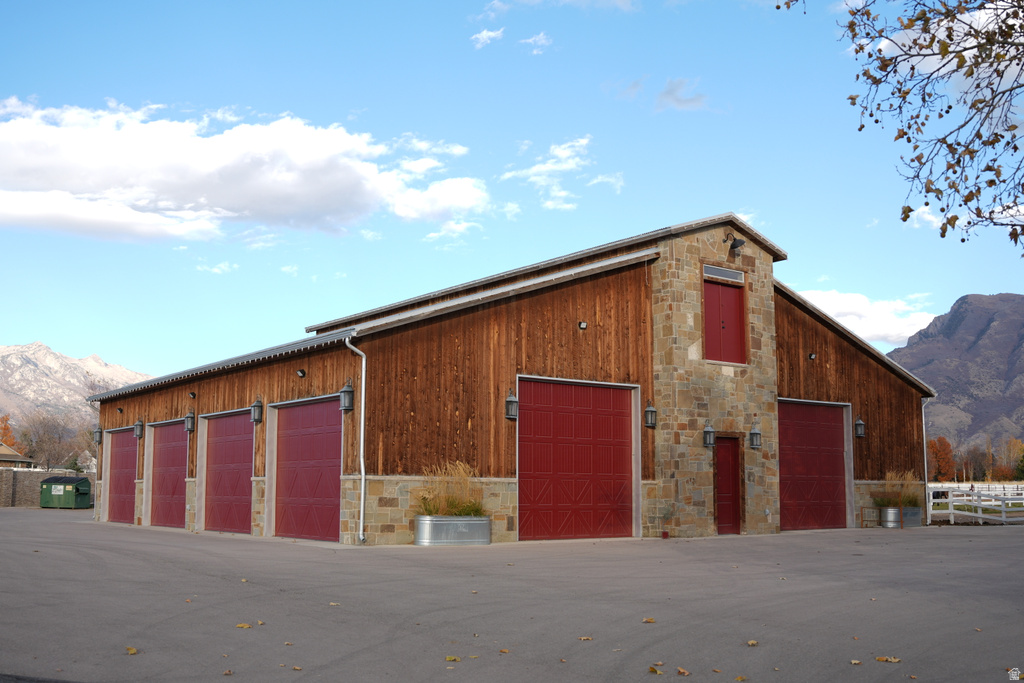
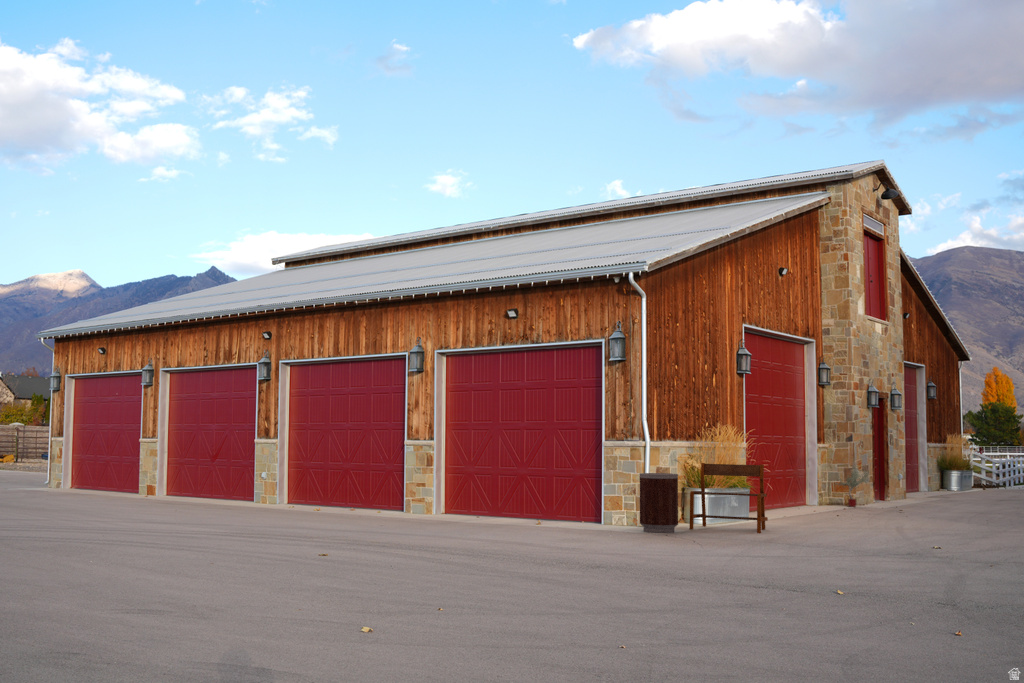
bench: present [860,491,904,529] -> present [689,463,768,533]
trash can: none [352,502,384,551] -> present [640,473,678,533]

